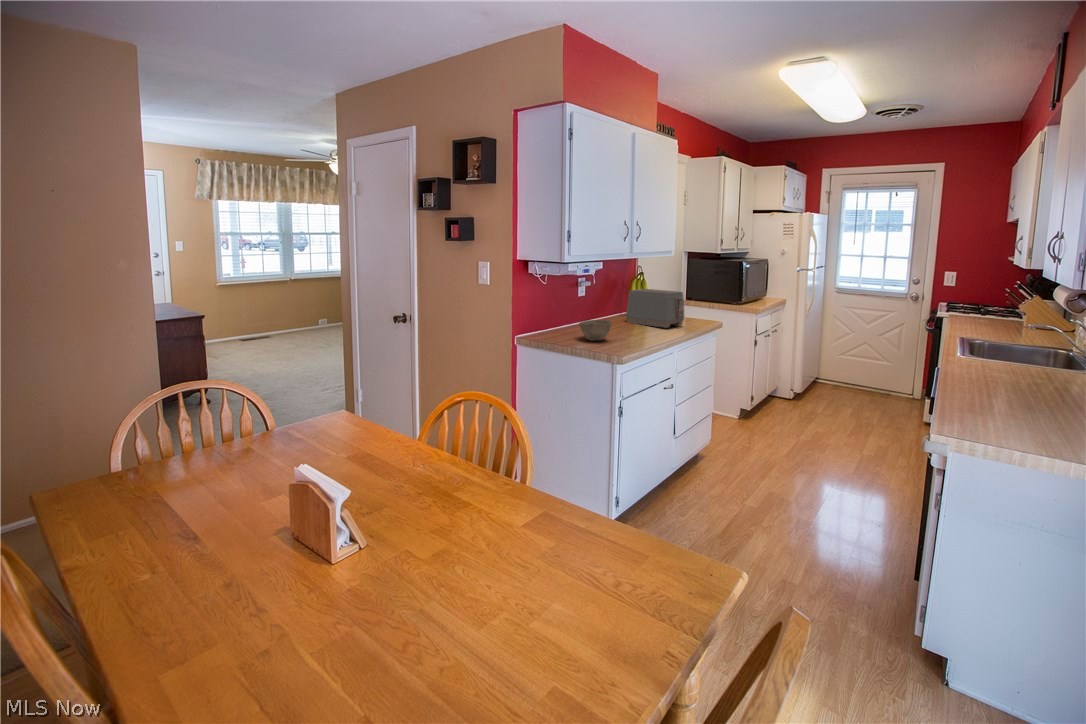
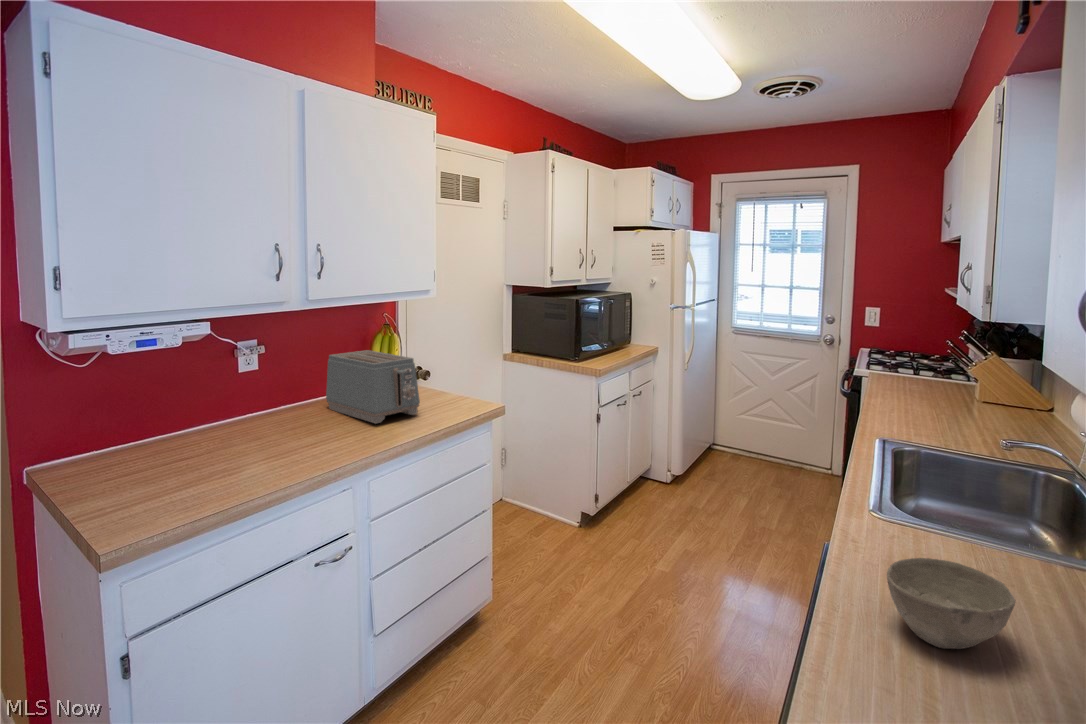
bowl: present [579,320,612,341] -> present [887,558,1016,649]

